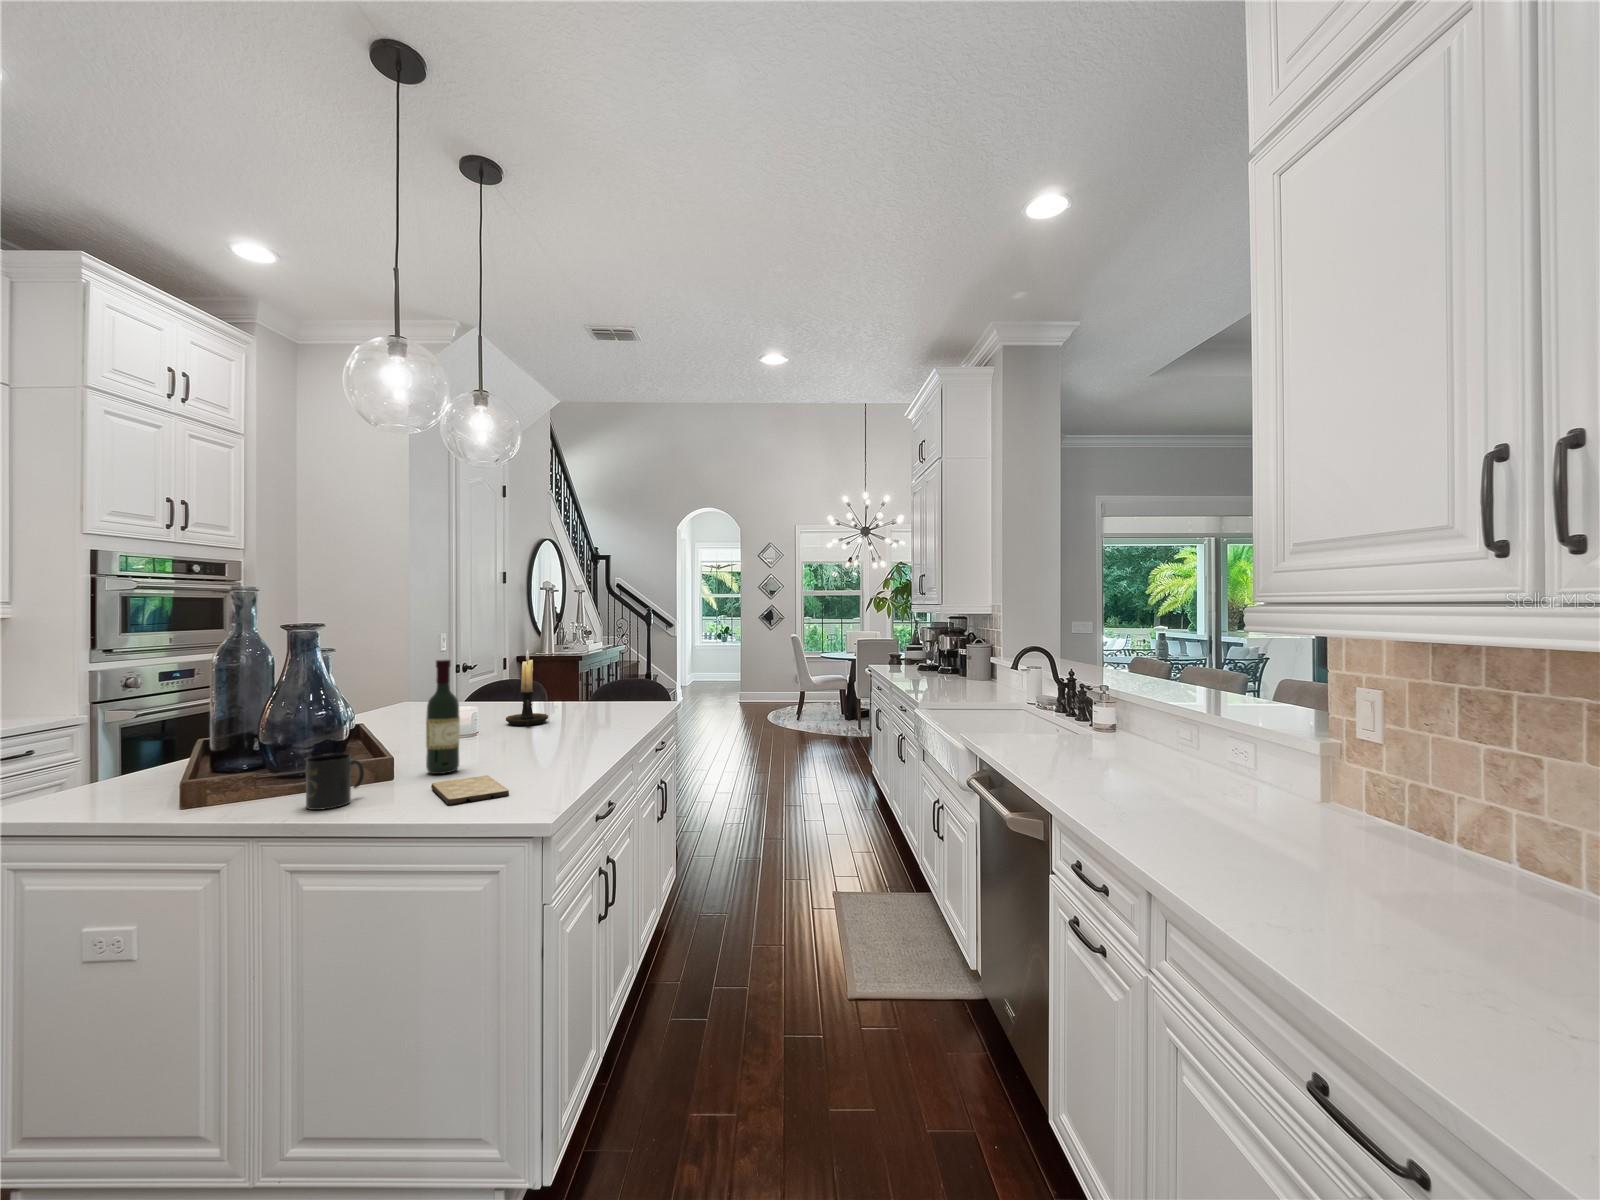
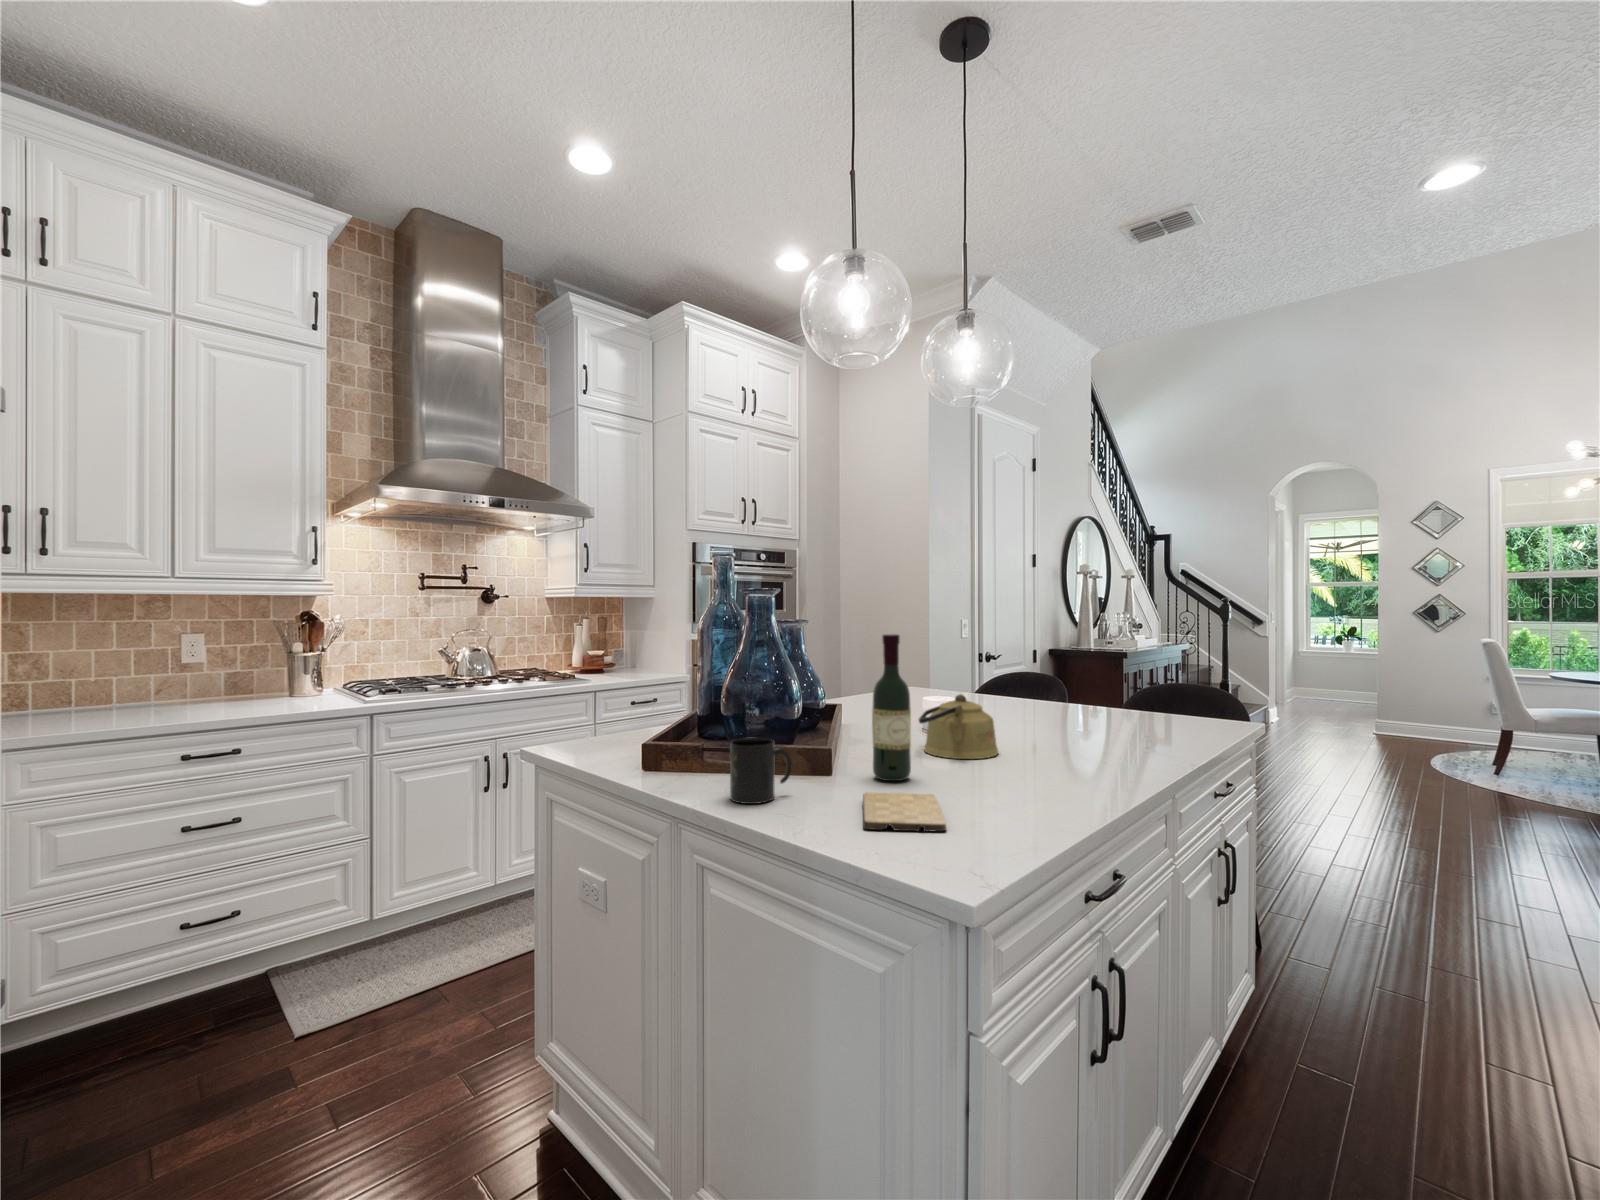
candle holder: present [506,650,548,726] -> none [1000,633,1053,732]
kettle: none [452,701,517,752] -> present [919,694,998,759]

